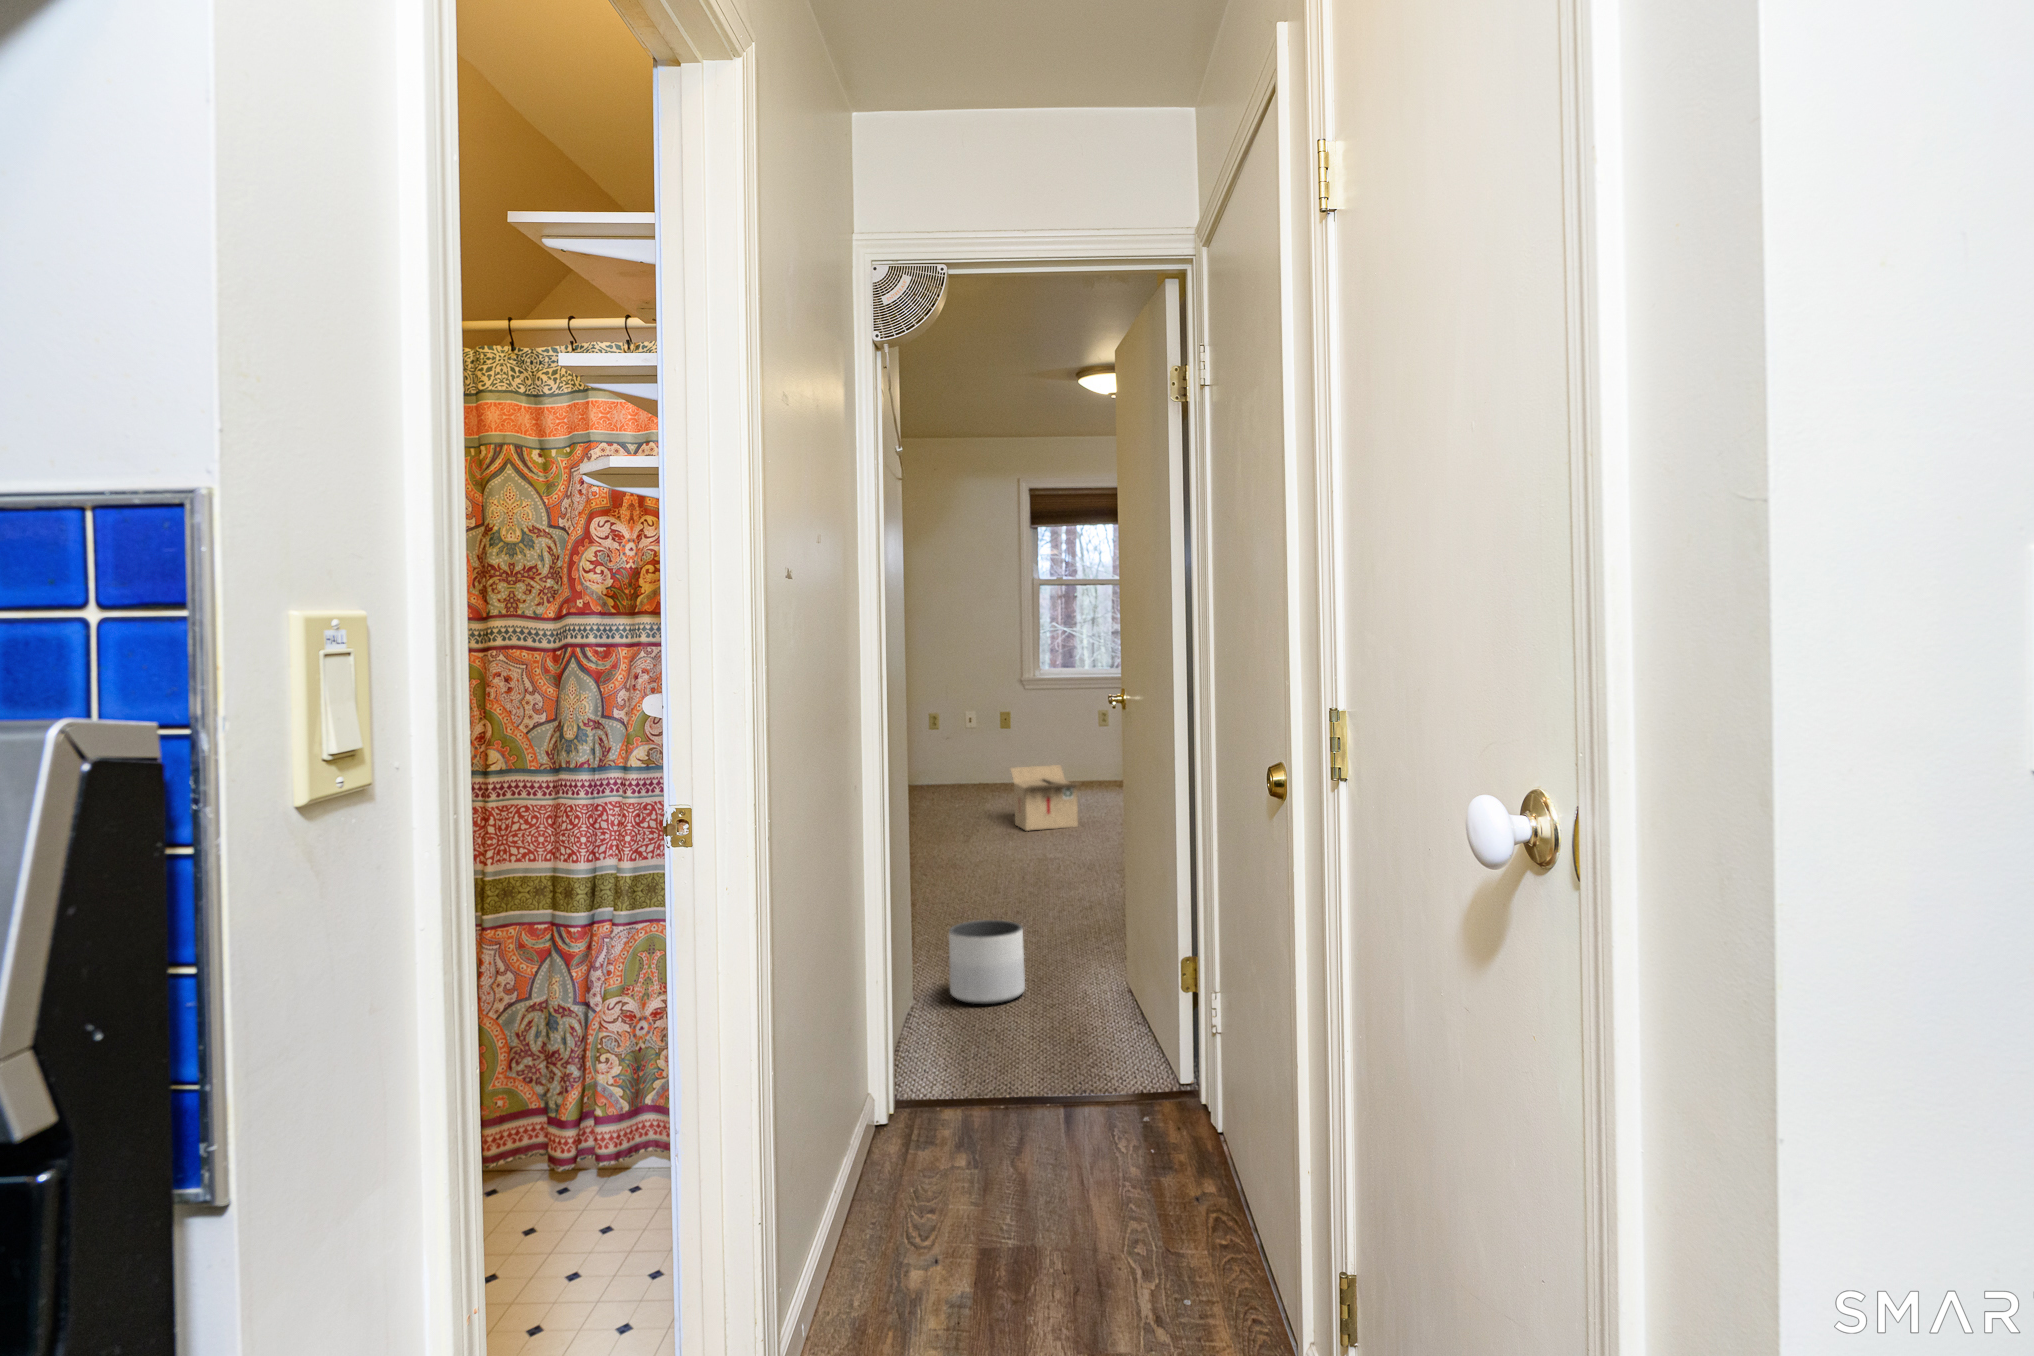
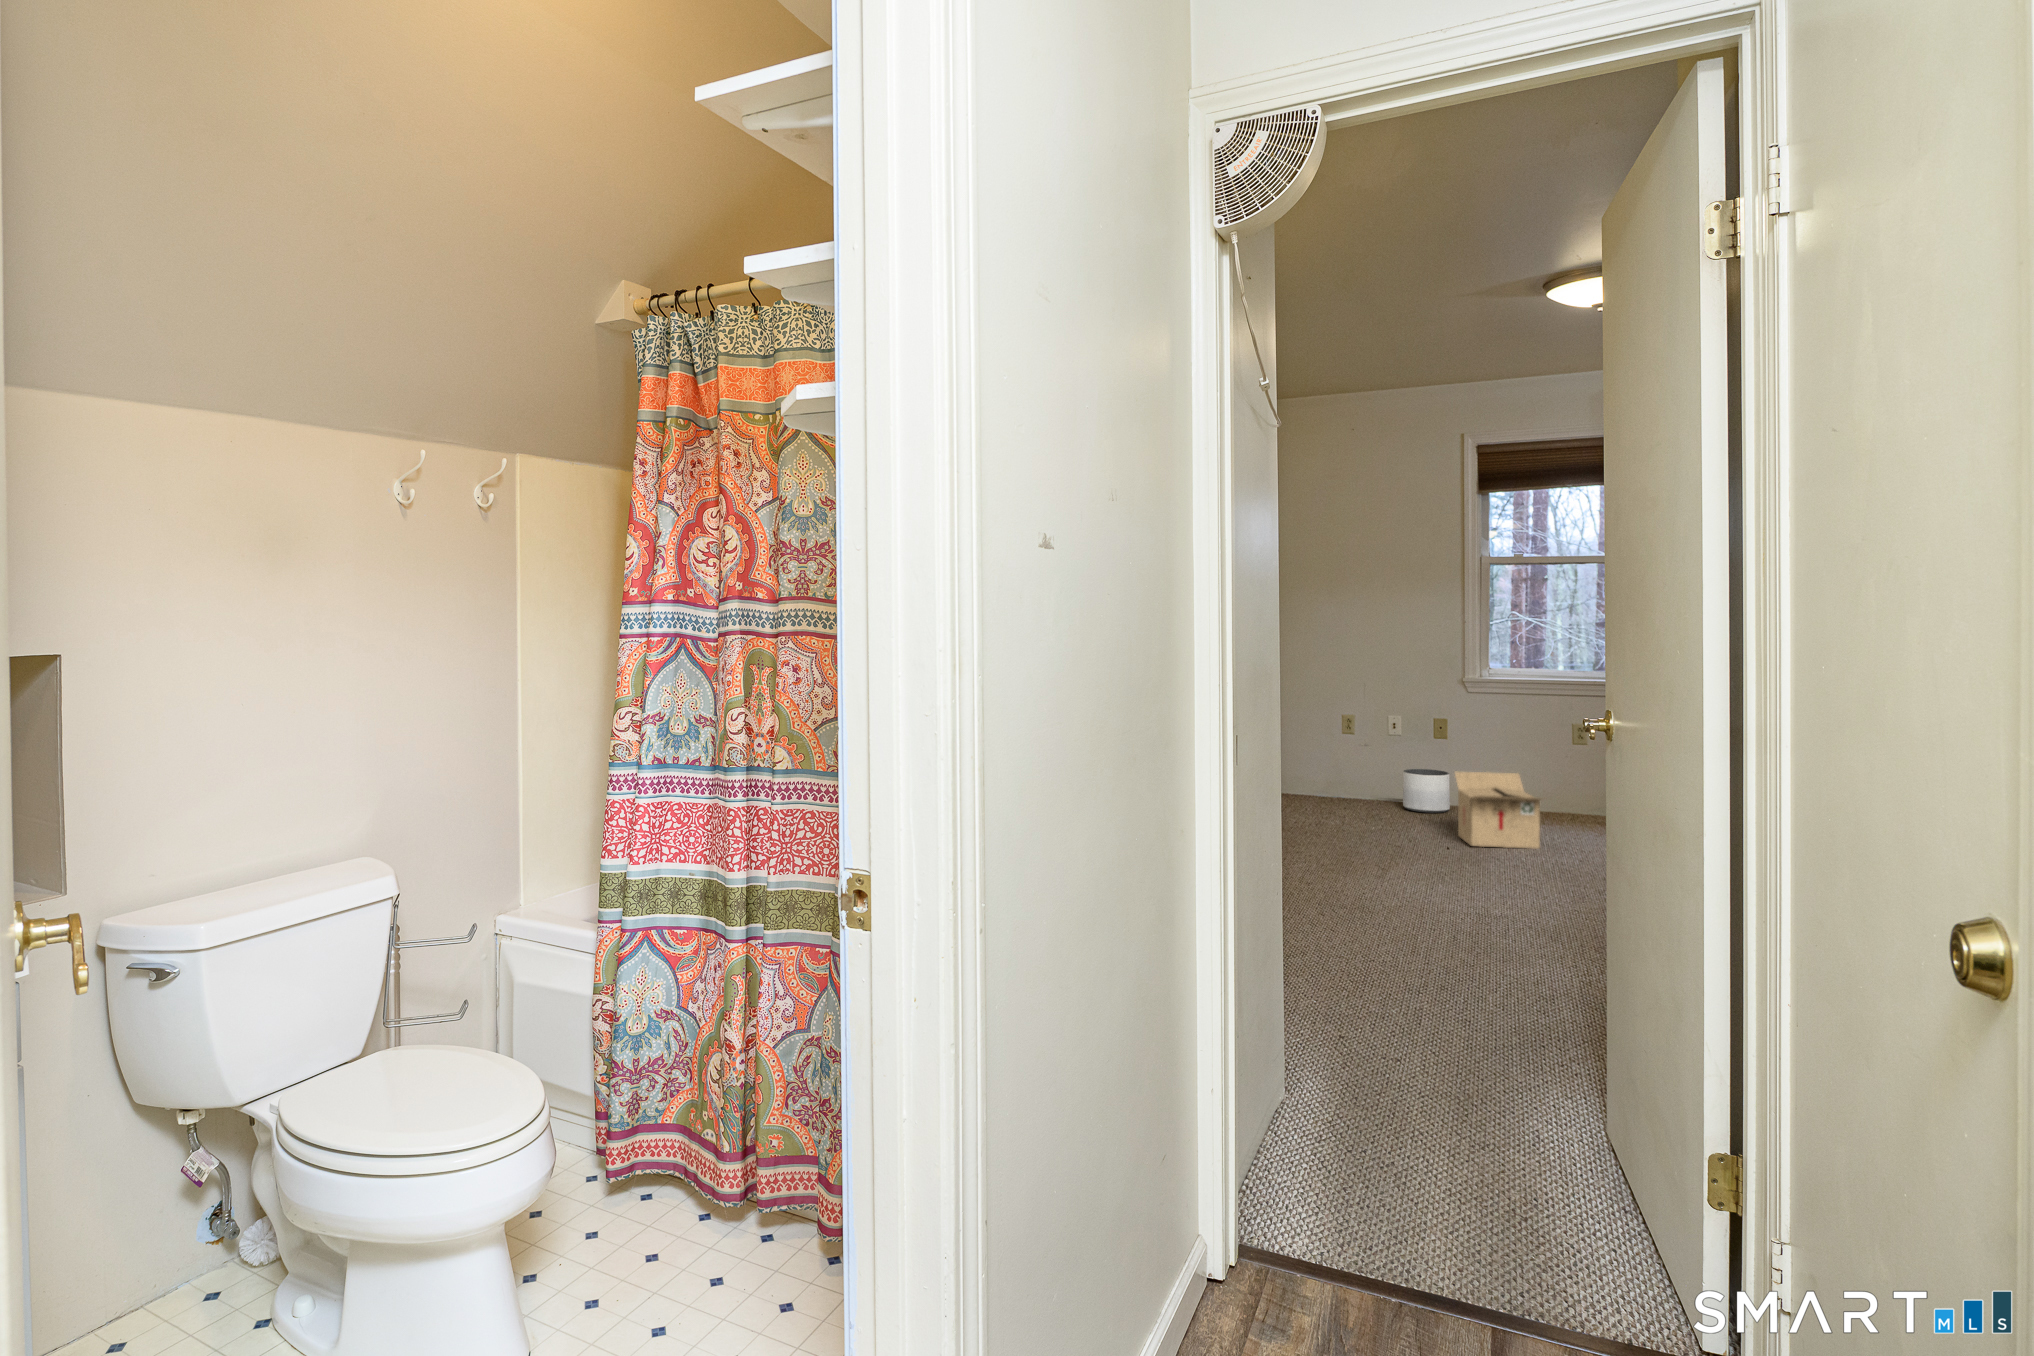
planter: present [949,920,1025,1004] -> present [1403,769,1450,813]

